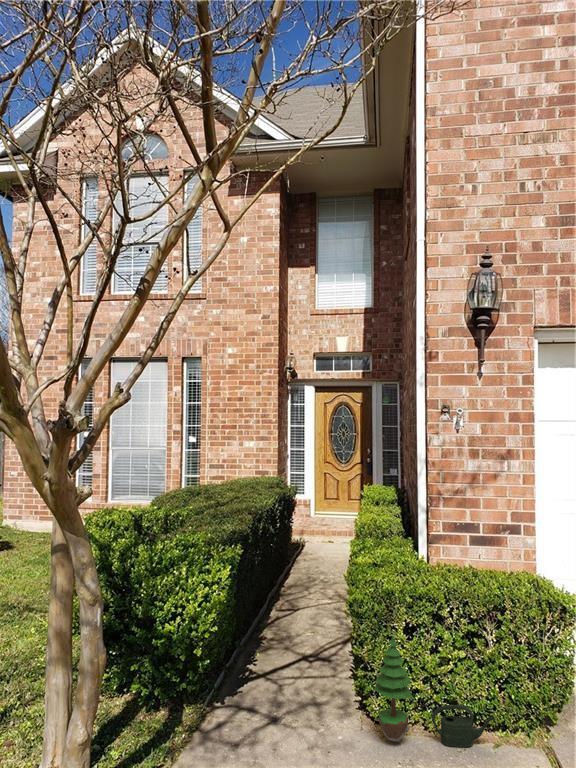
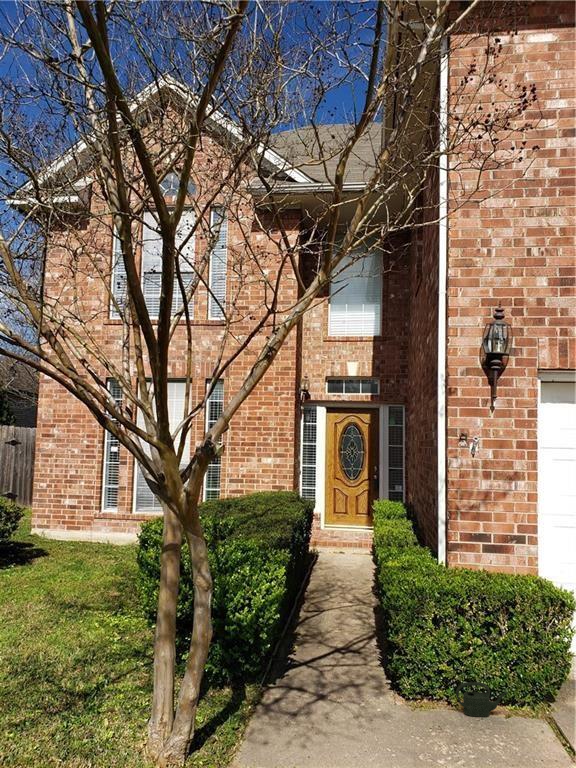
potted tree: present [374,636,412,742] -> none [409,624,440,713]

